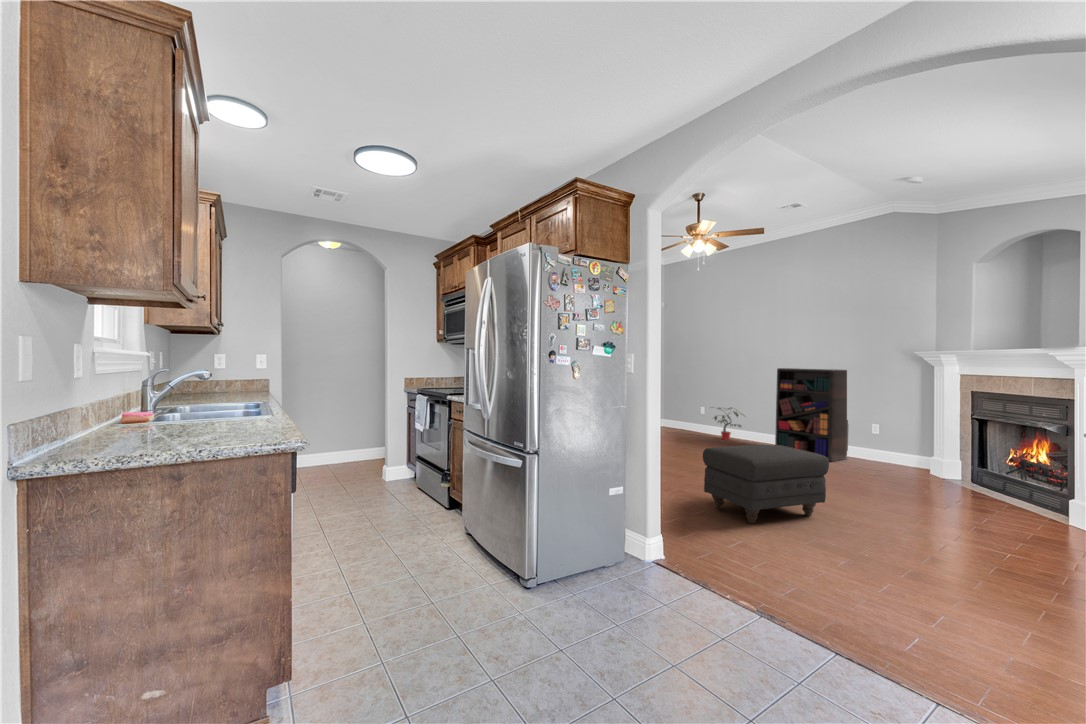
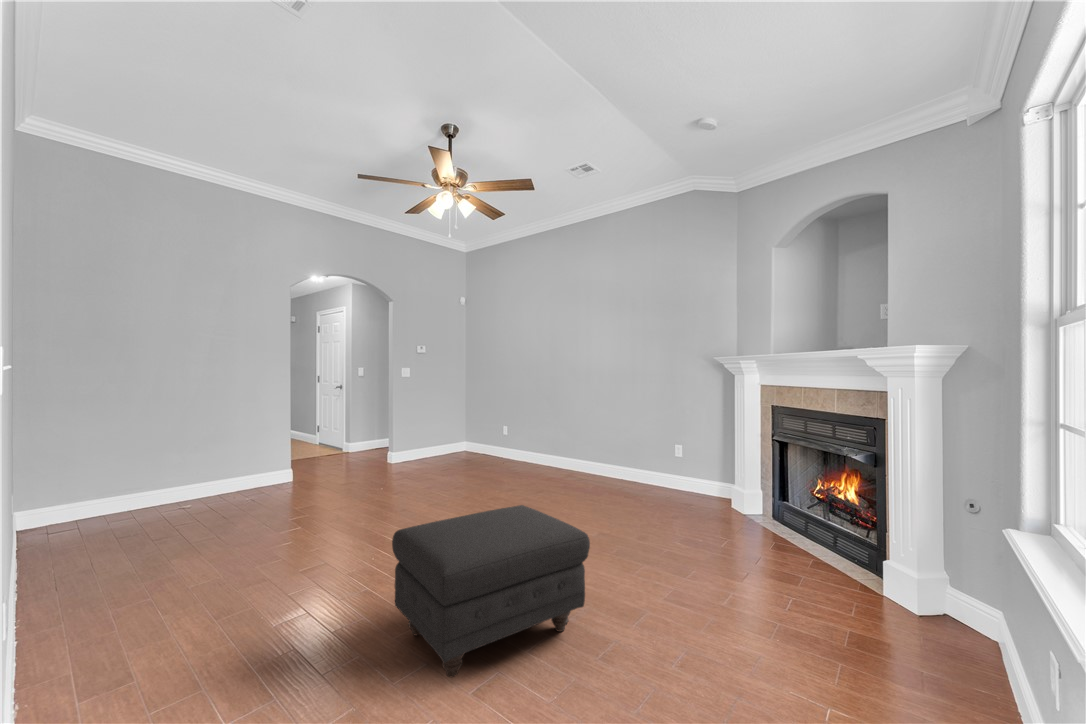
bookshelf: present [775,368,848,461] -> none [570,377,650,495]
potted plant: present [714,407,742,440] -> none [499,425,544,466]

